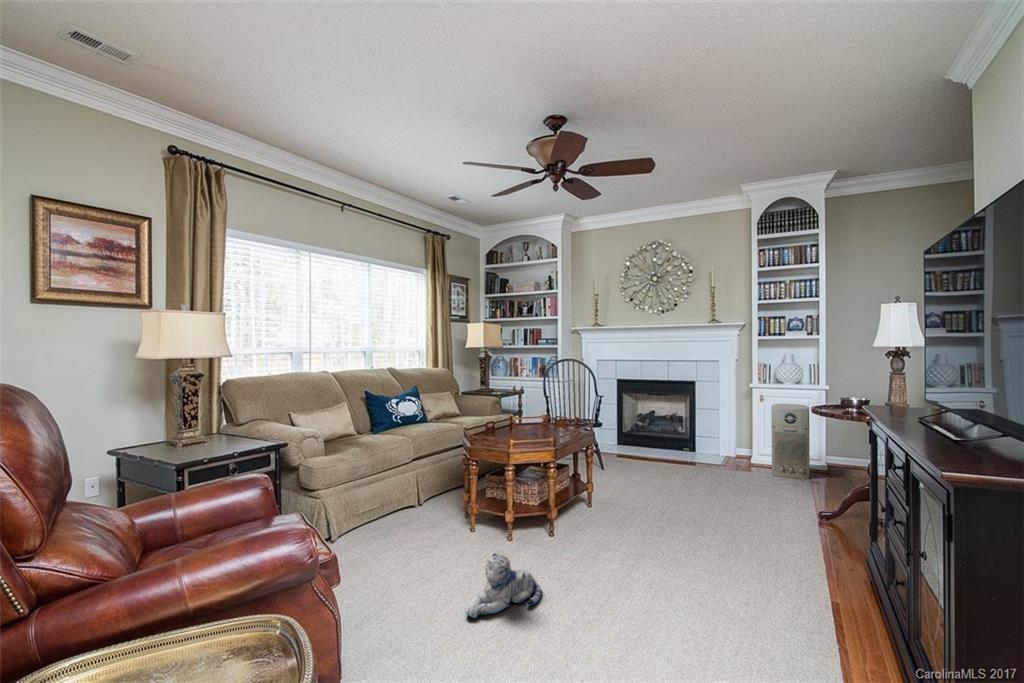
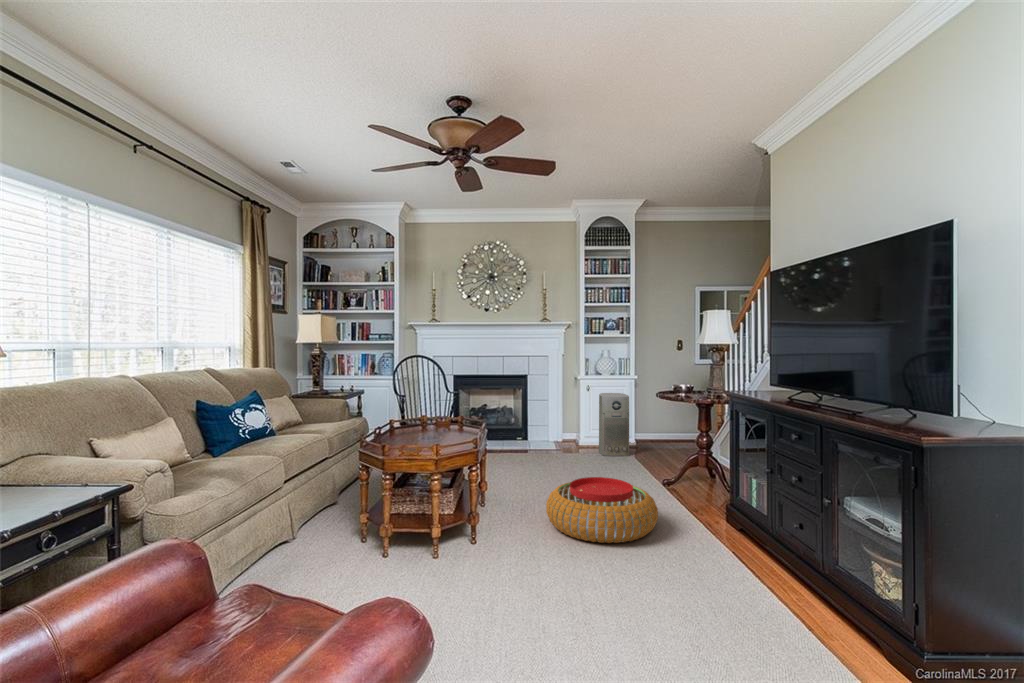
pouf: none [634,490,762,563] -> present [546,477,658,543]
plush toy: present [465,553,541,618] -> none [465,574,525,651]

